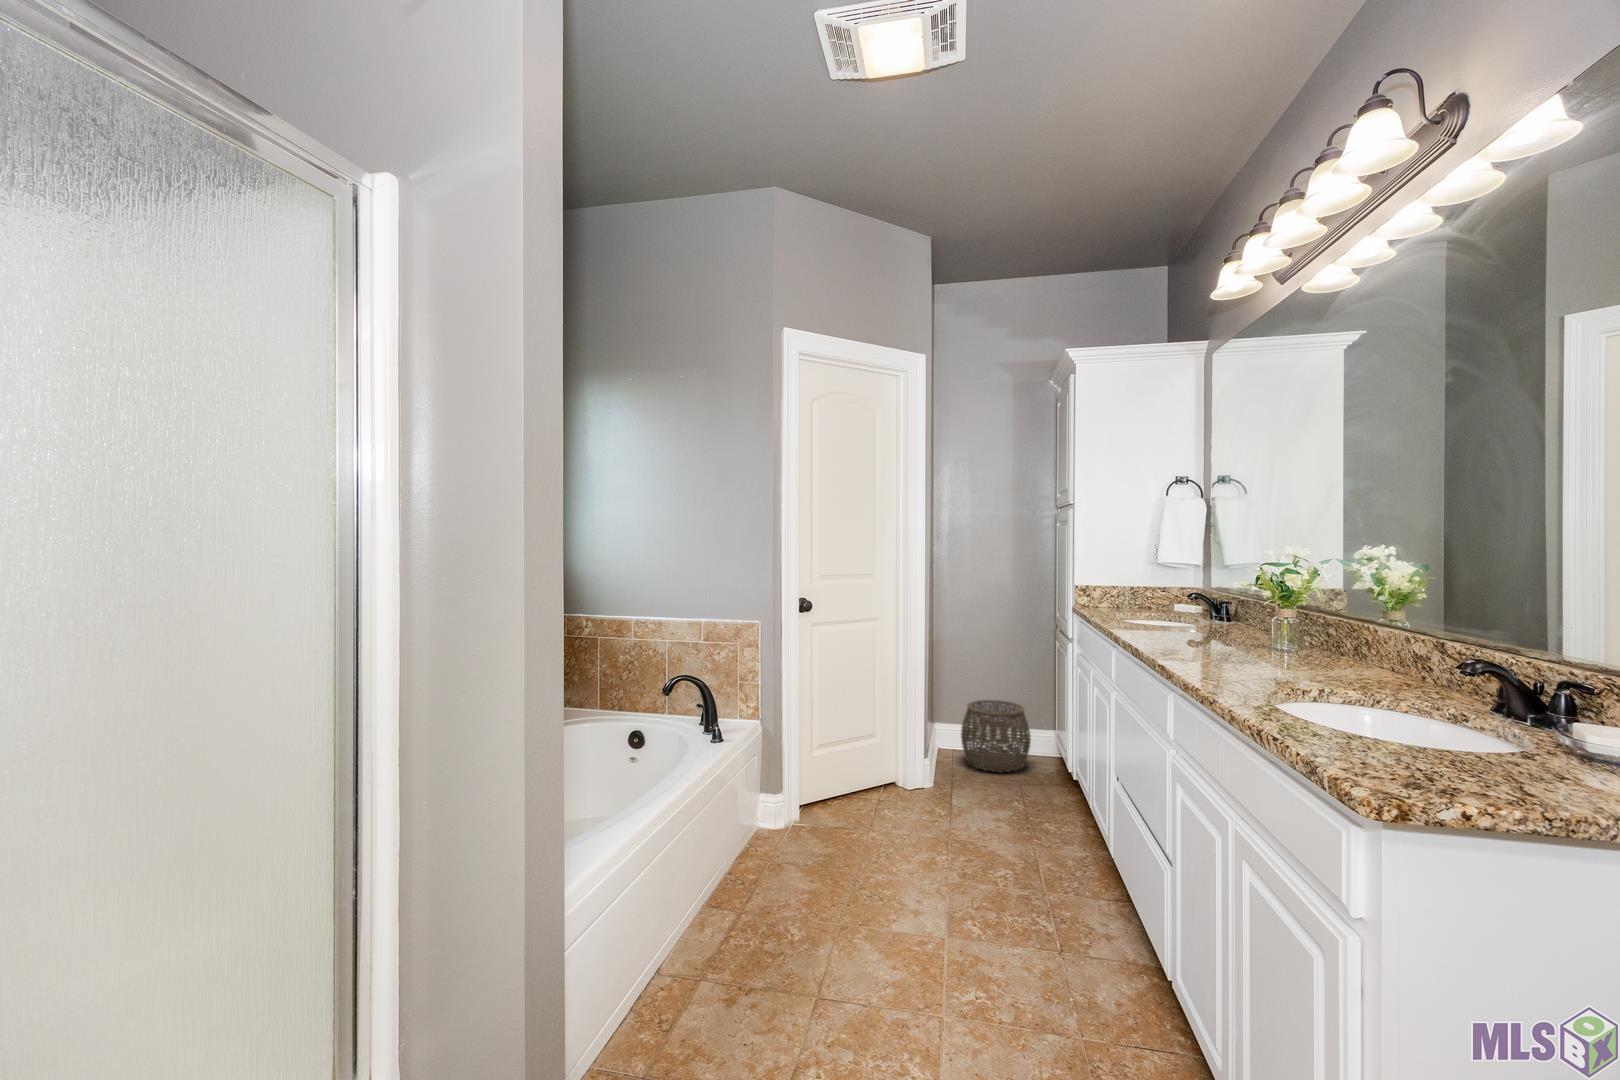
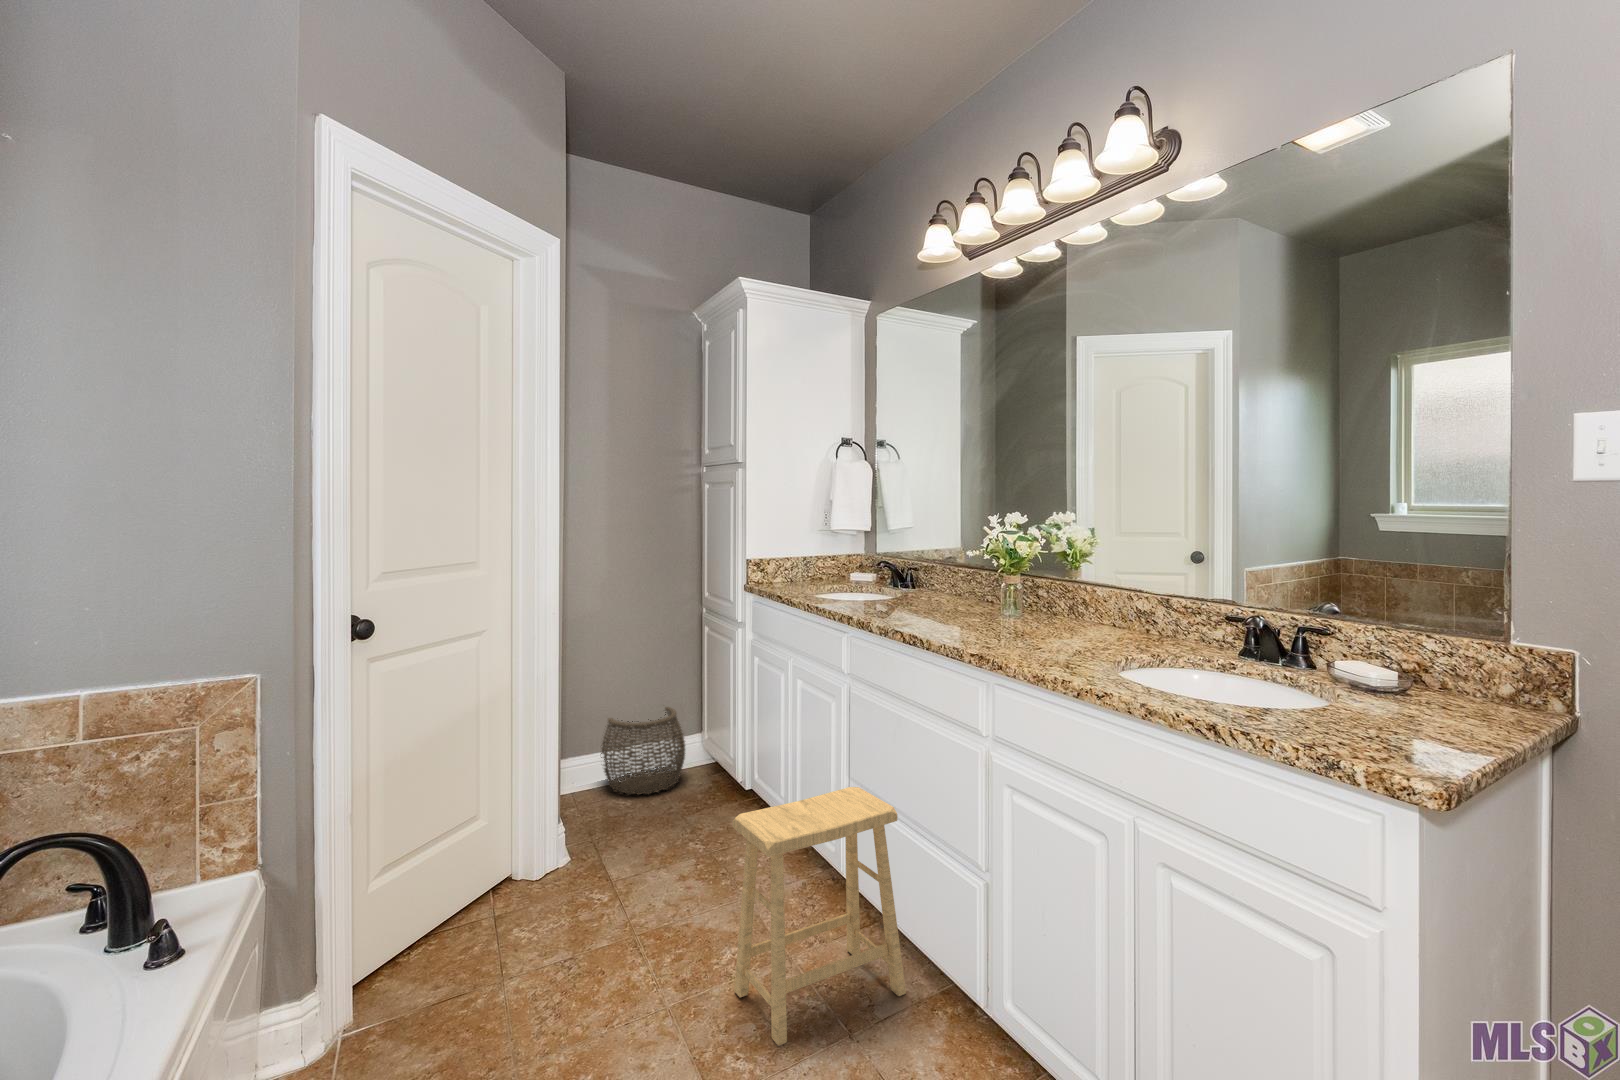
footstool: none [959,773,1101,977] -> present [733,787,906,1046]

